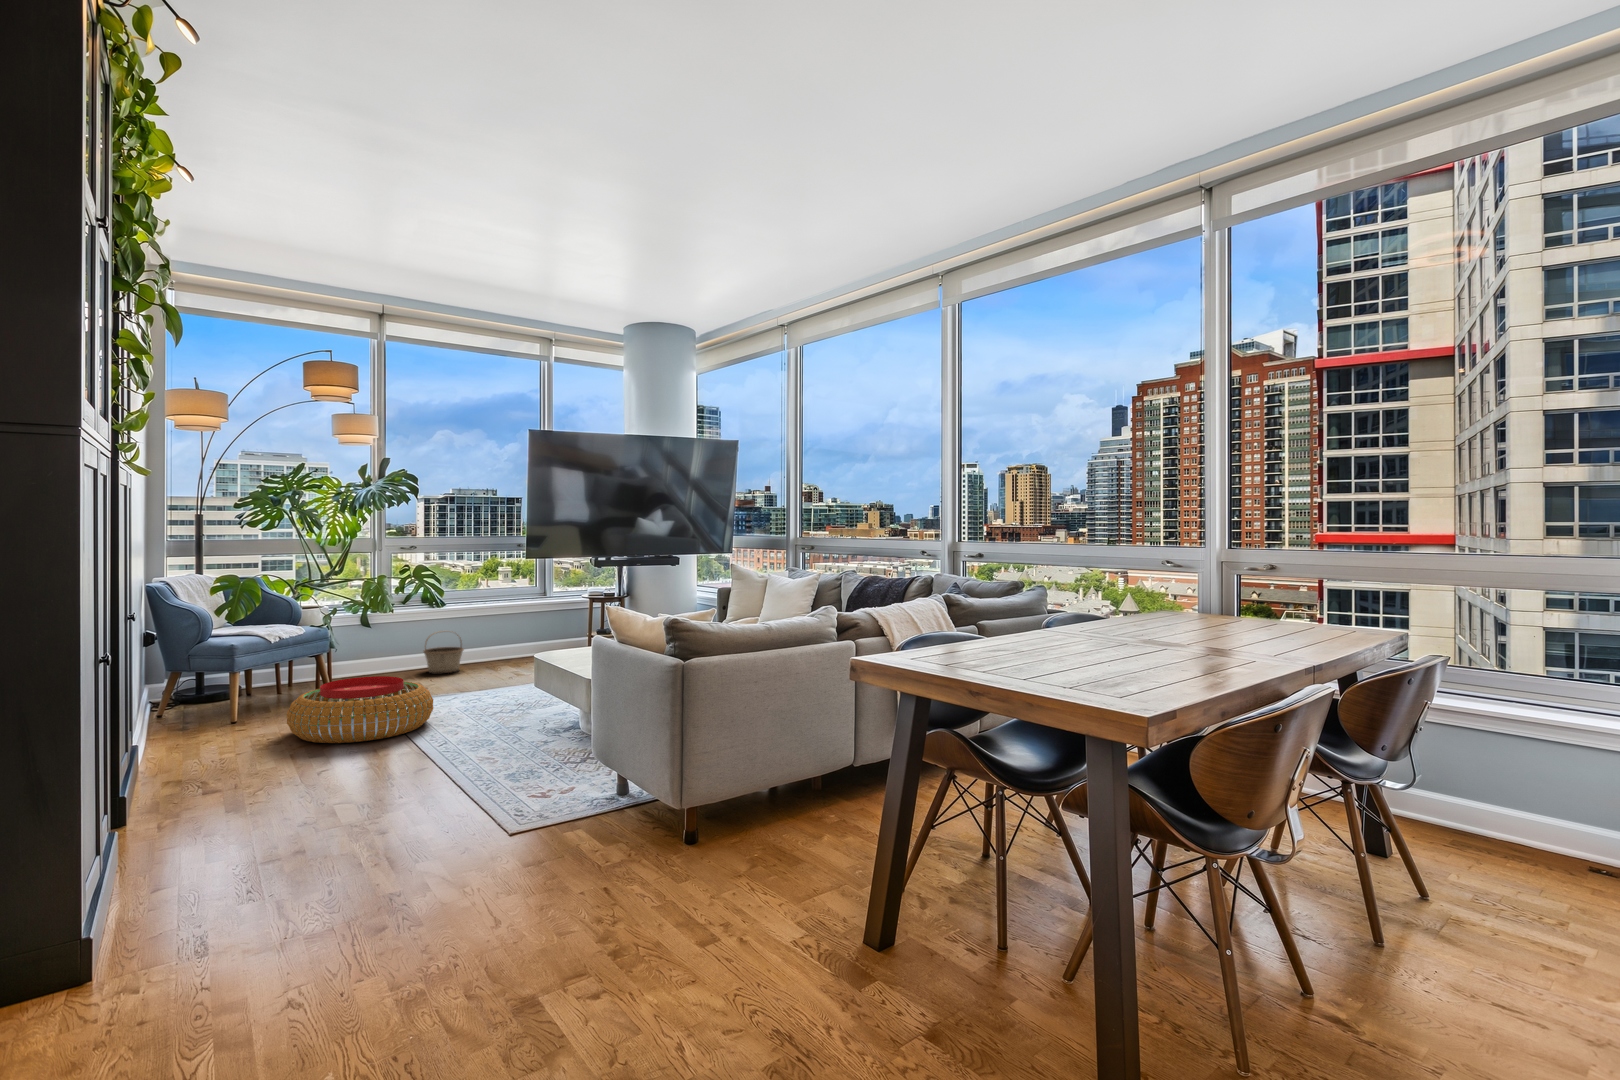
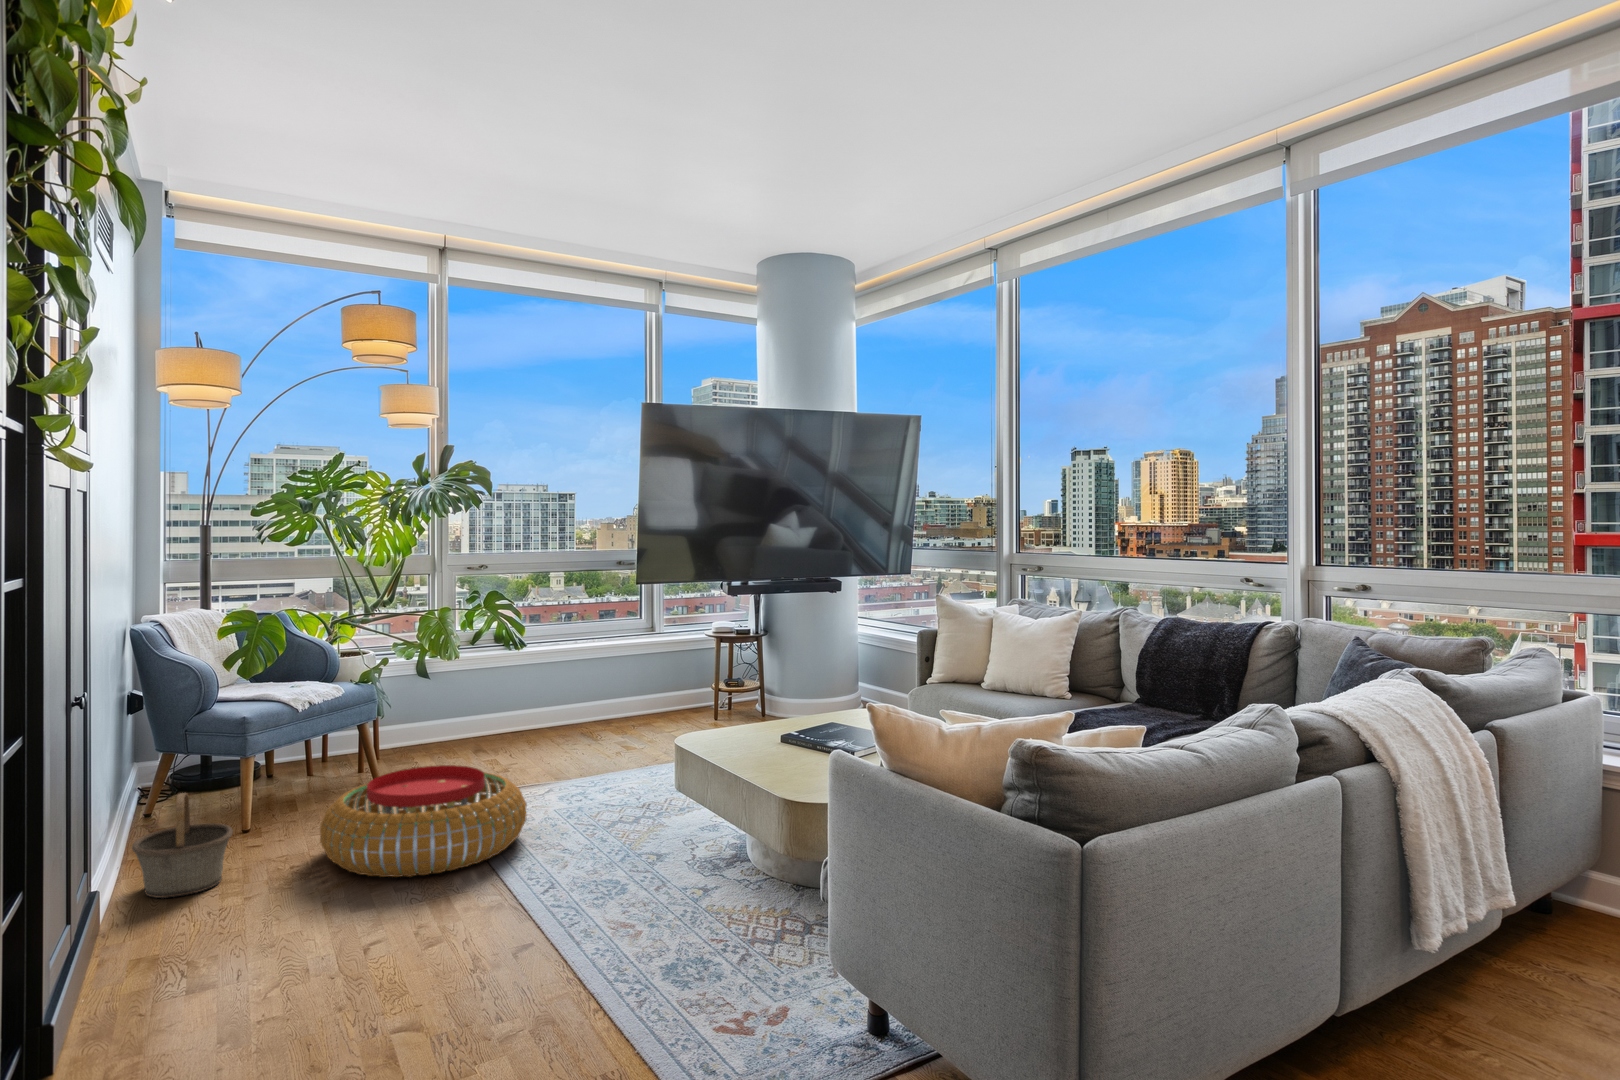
basket: present [424,635,464,673] -> present [132,793,233,898]

